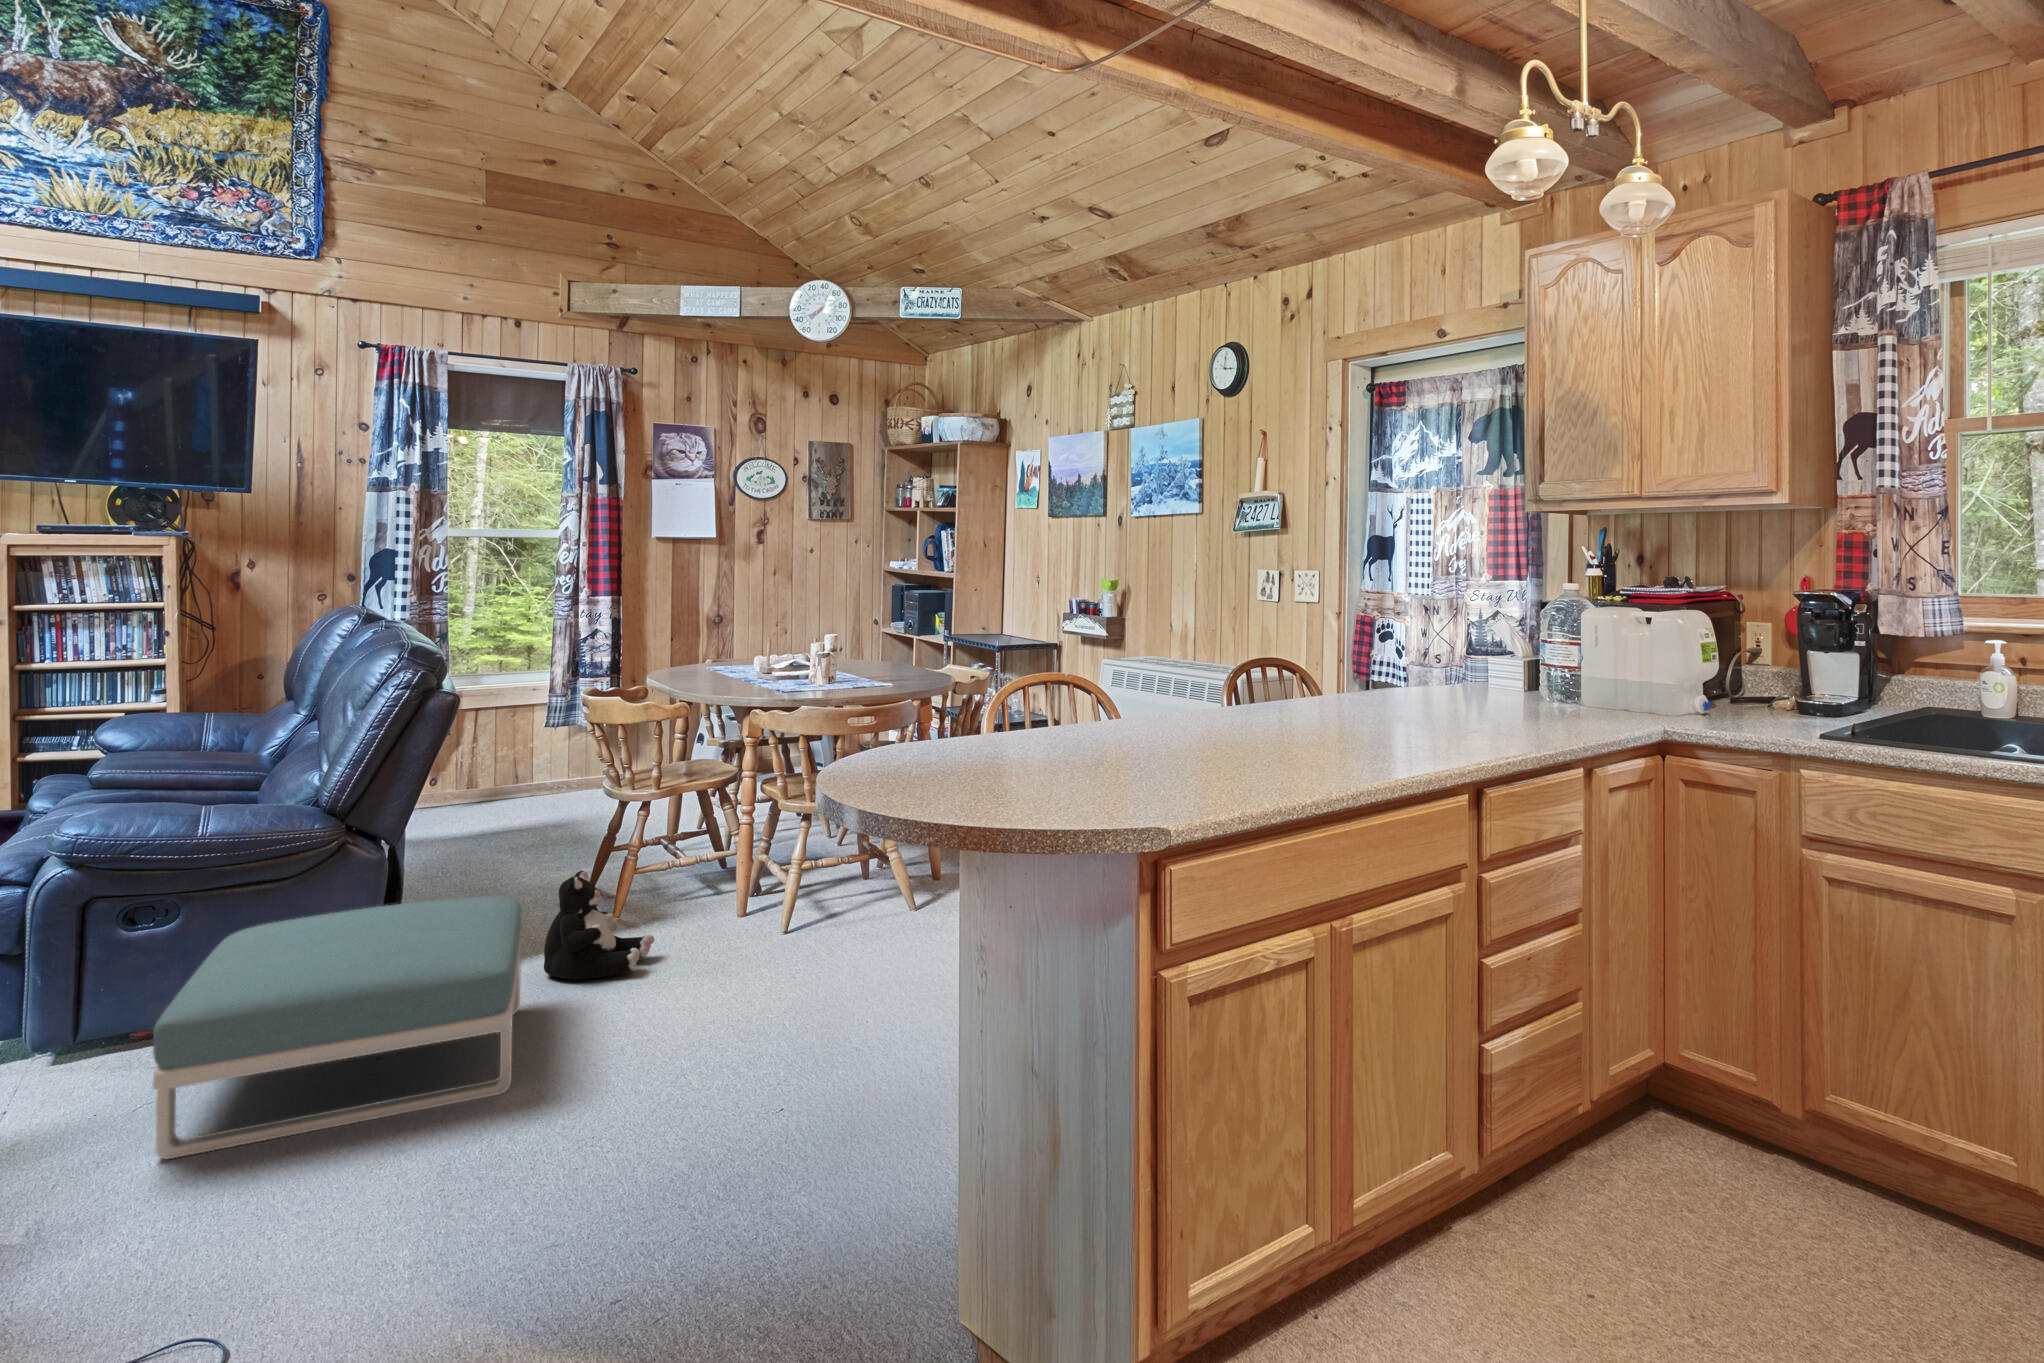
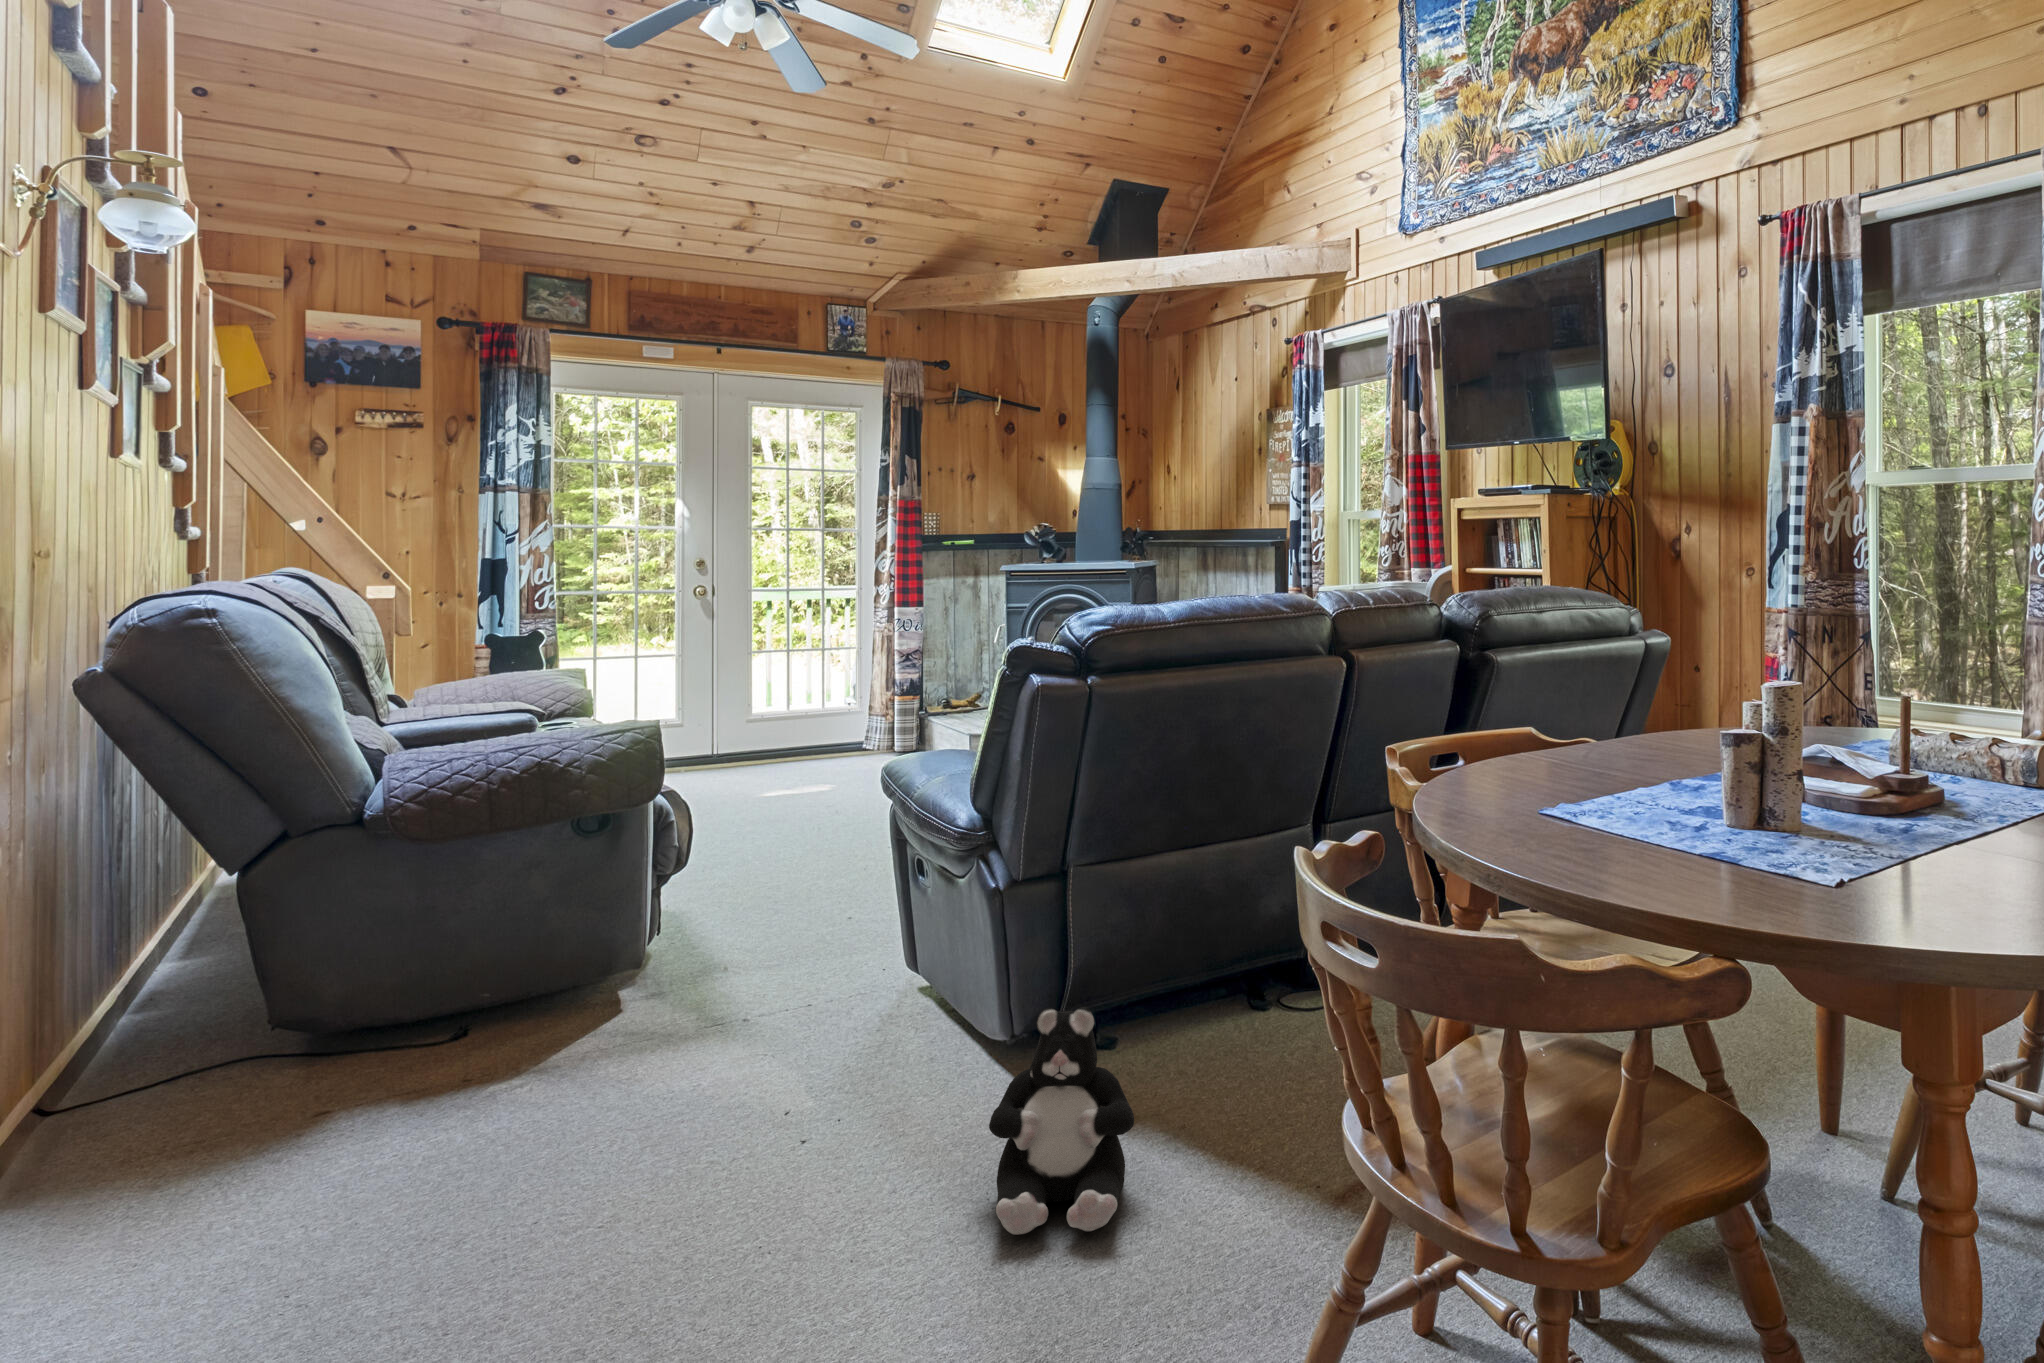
footstool: present [153,896,522,1159] -> none [510,896,933,1245]

